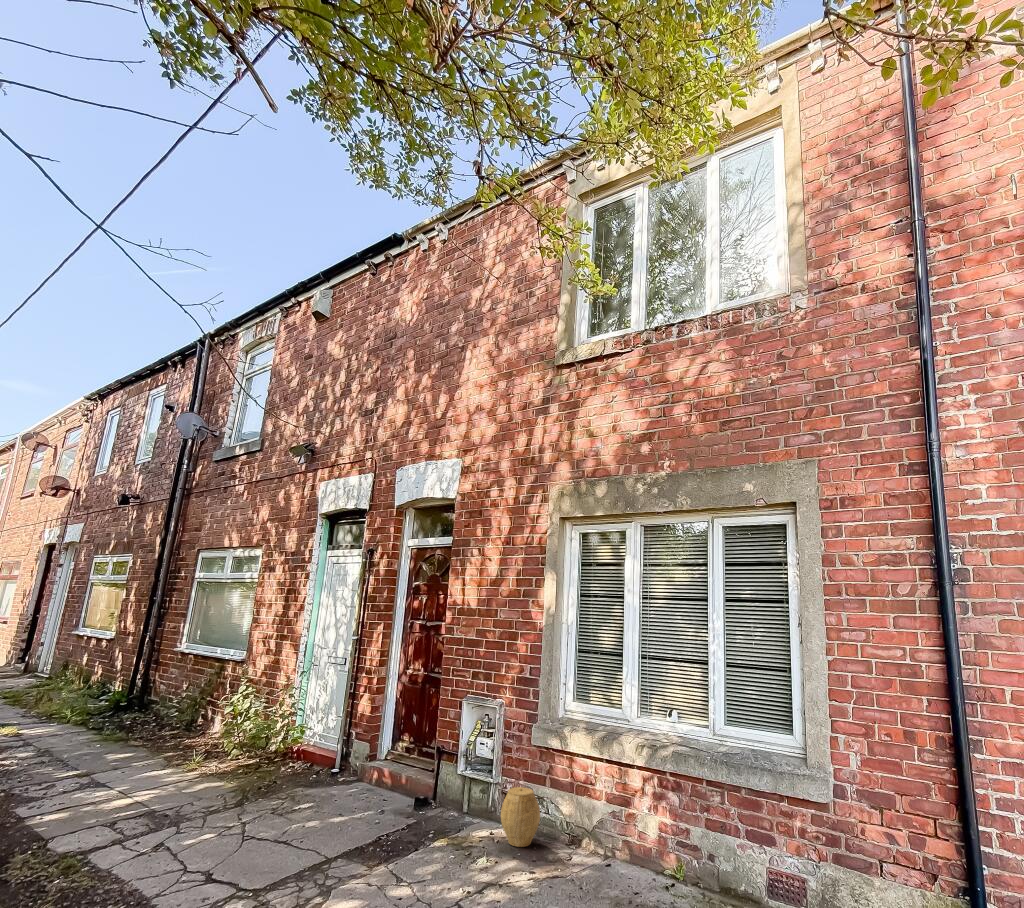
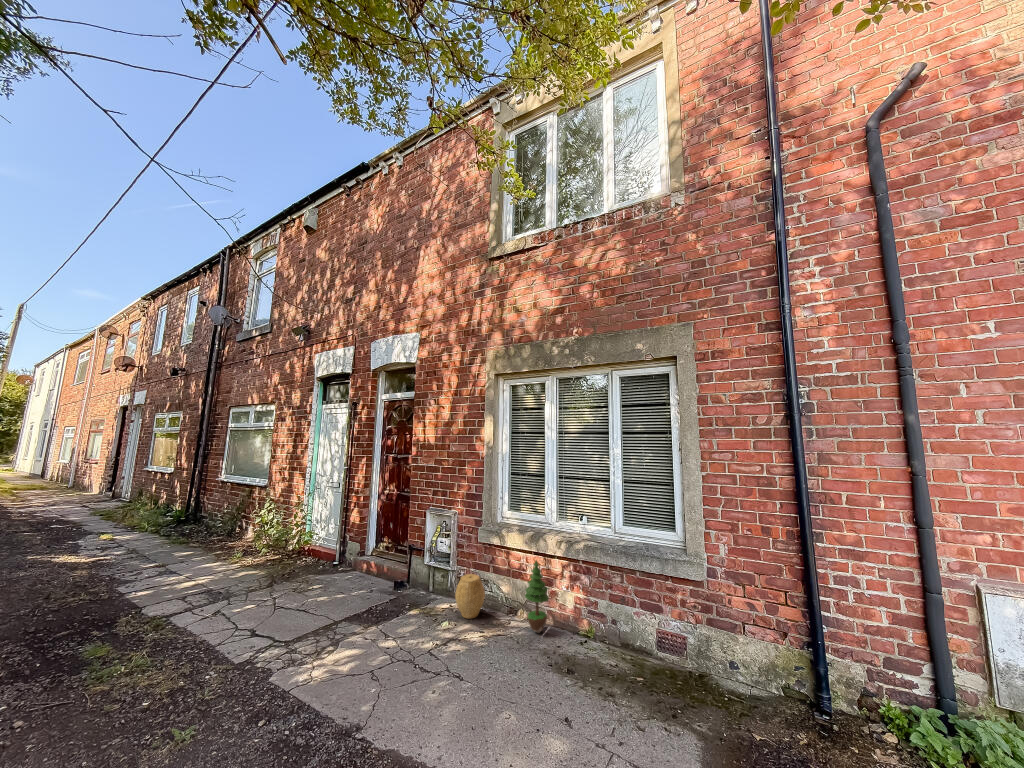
potted tree: none [592,766,626,870] -> present [525,560,549,633]

